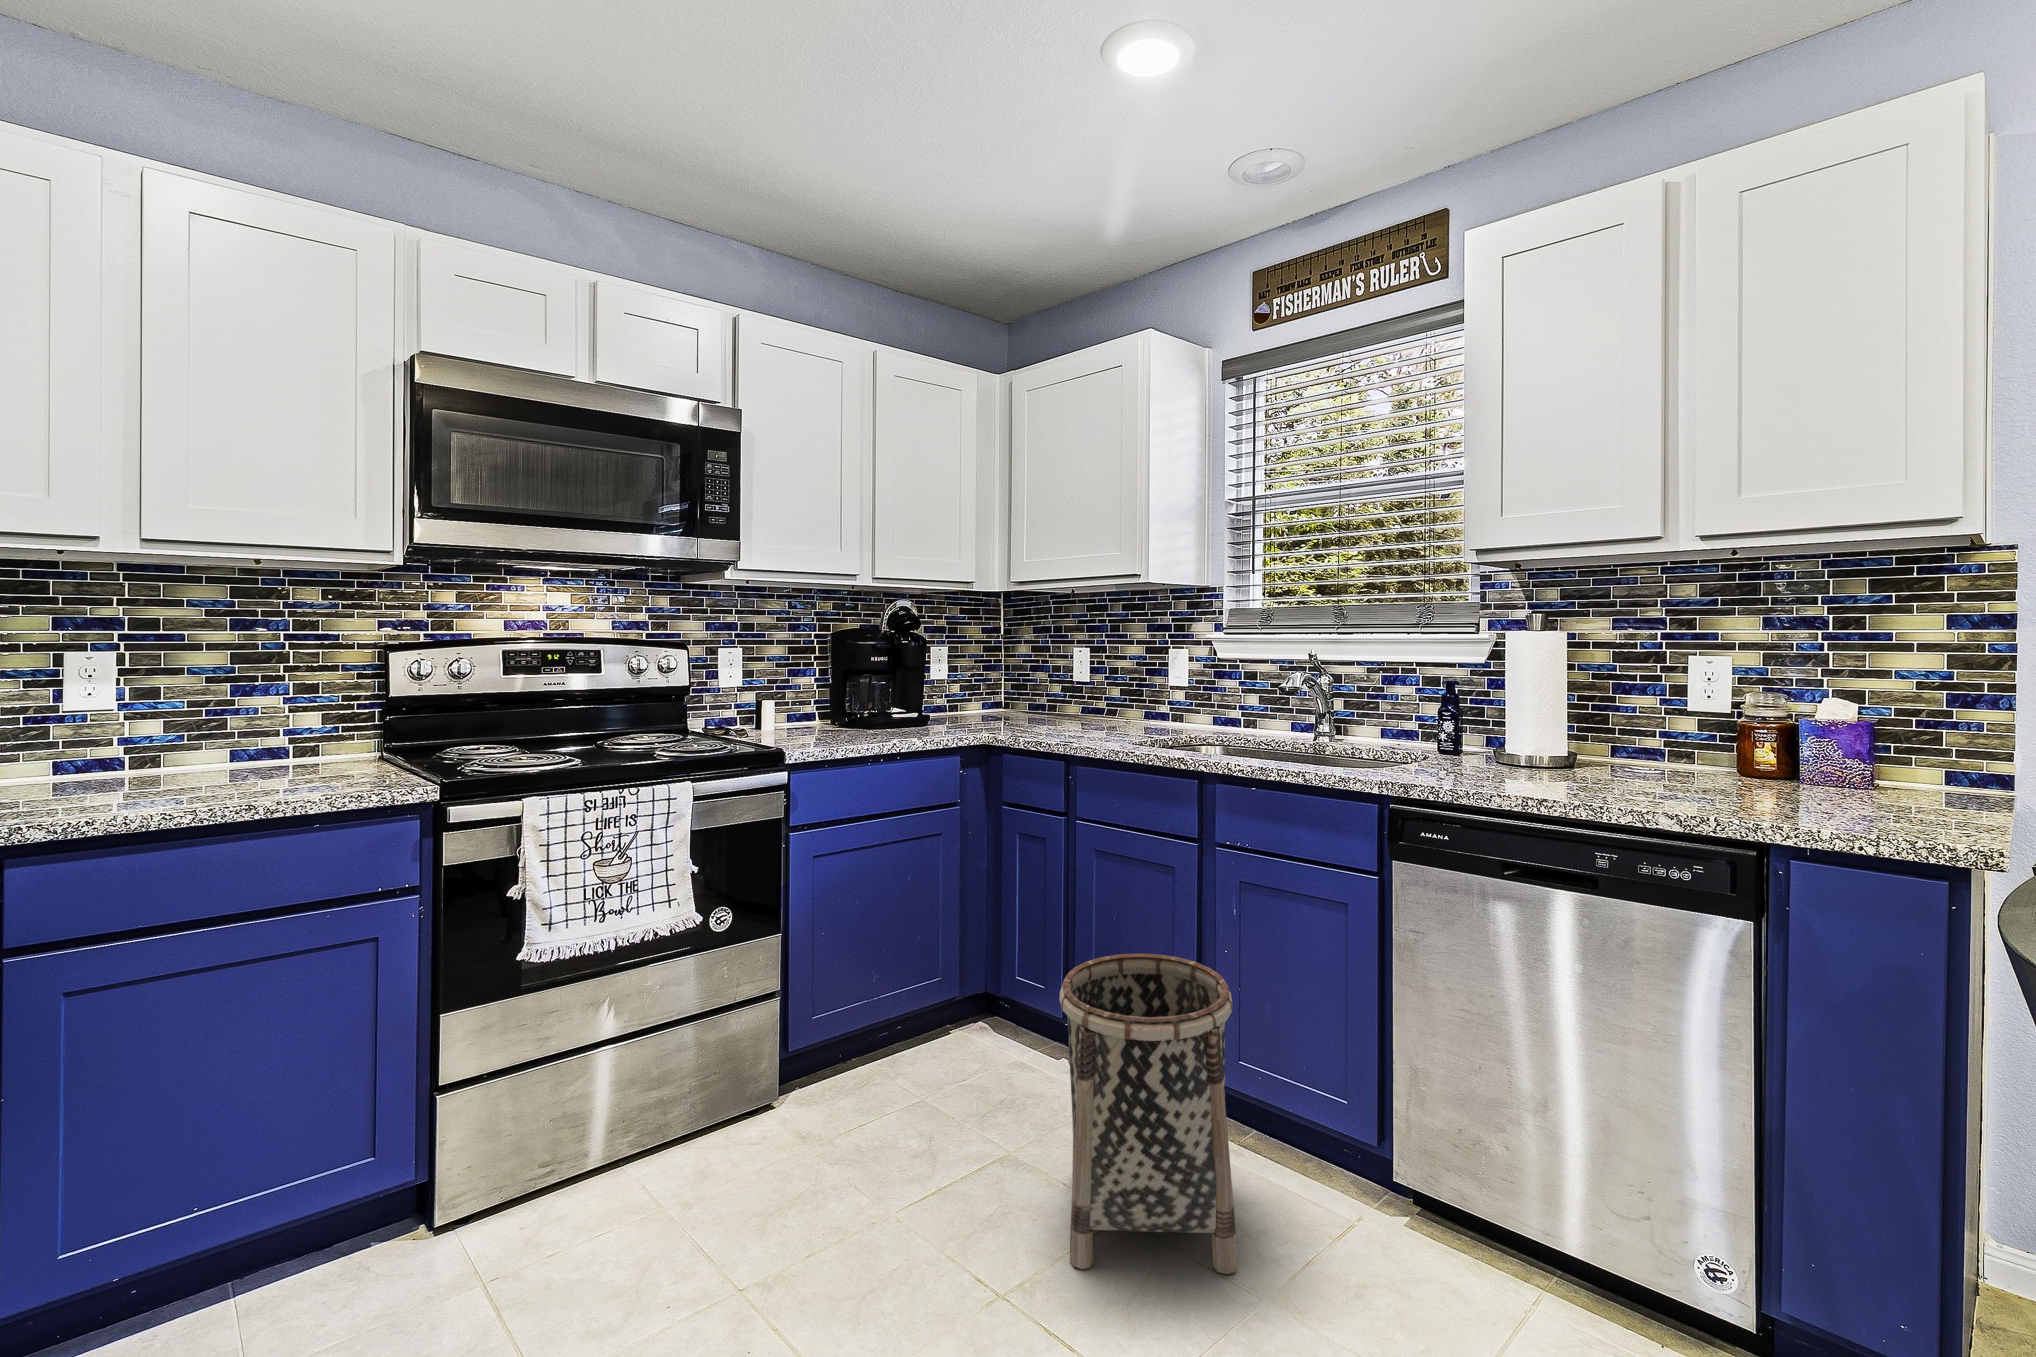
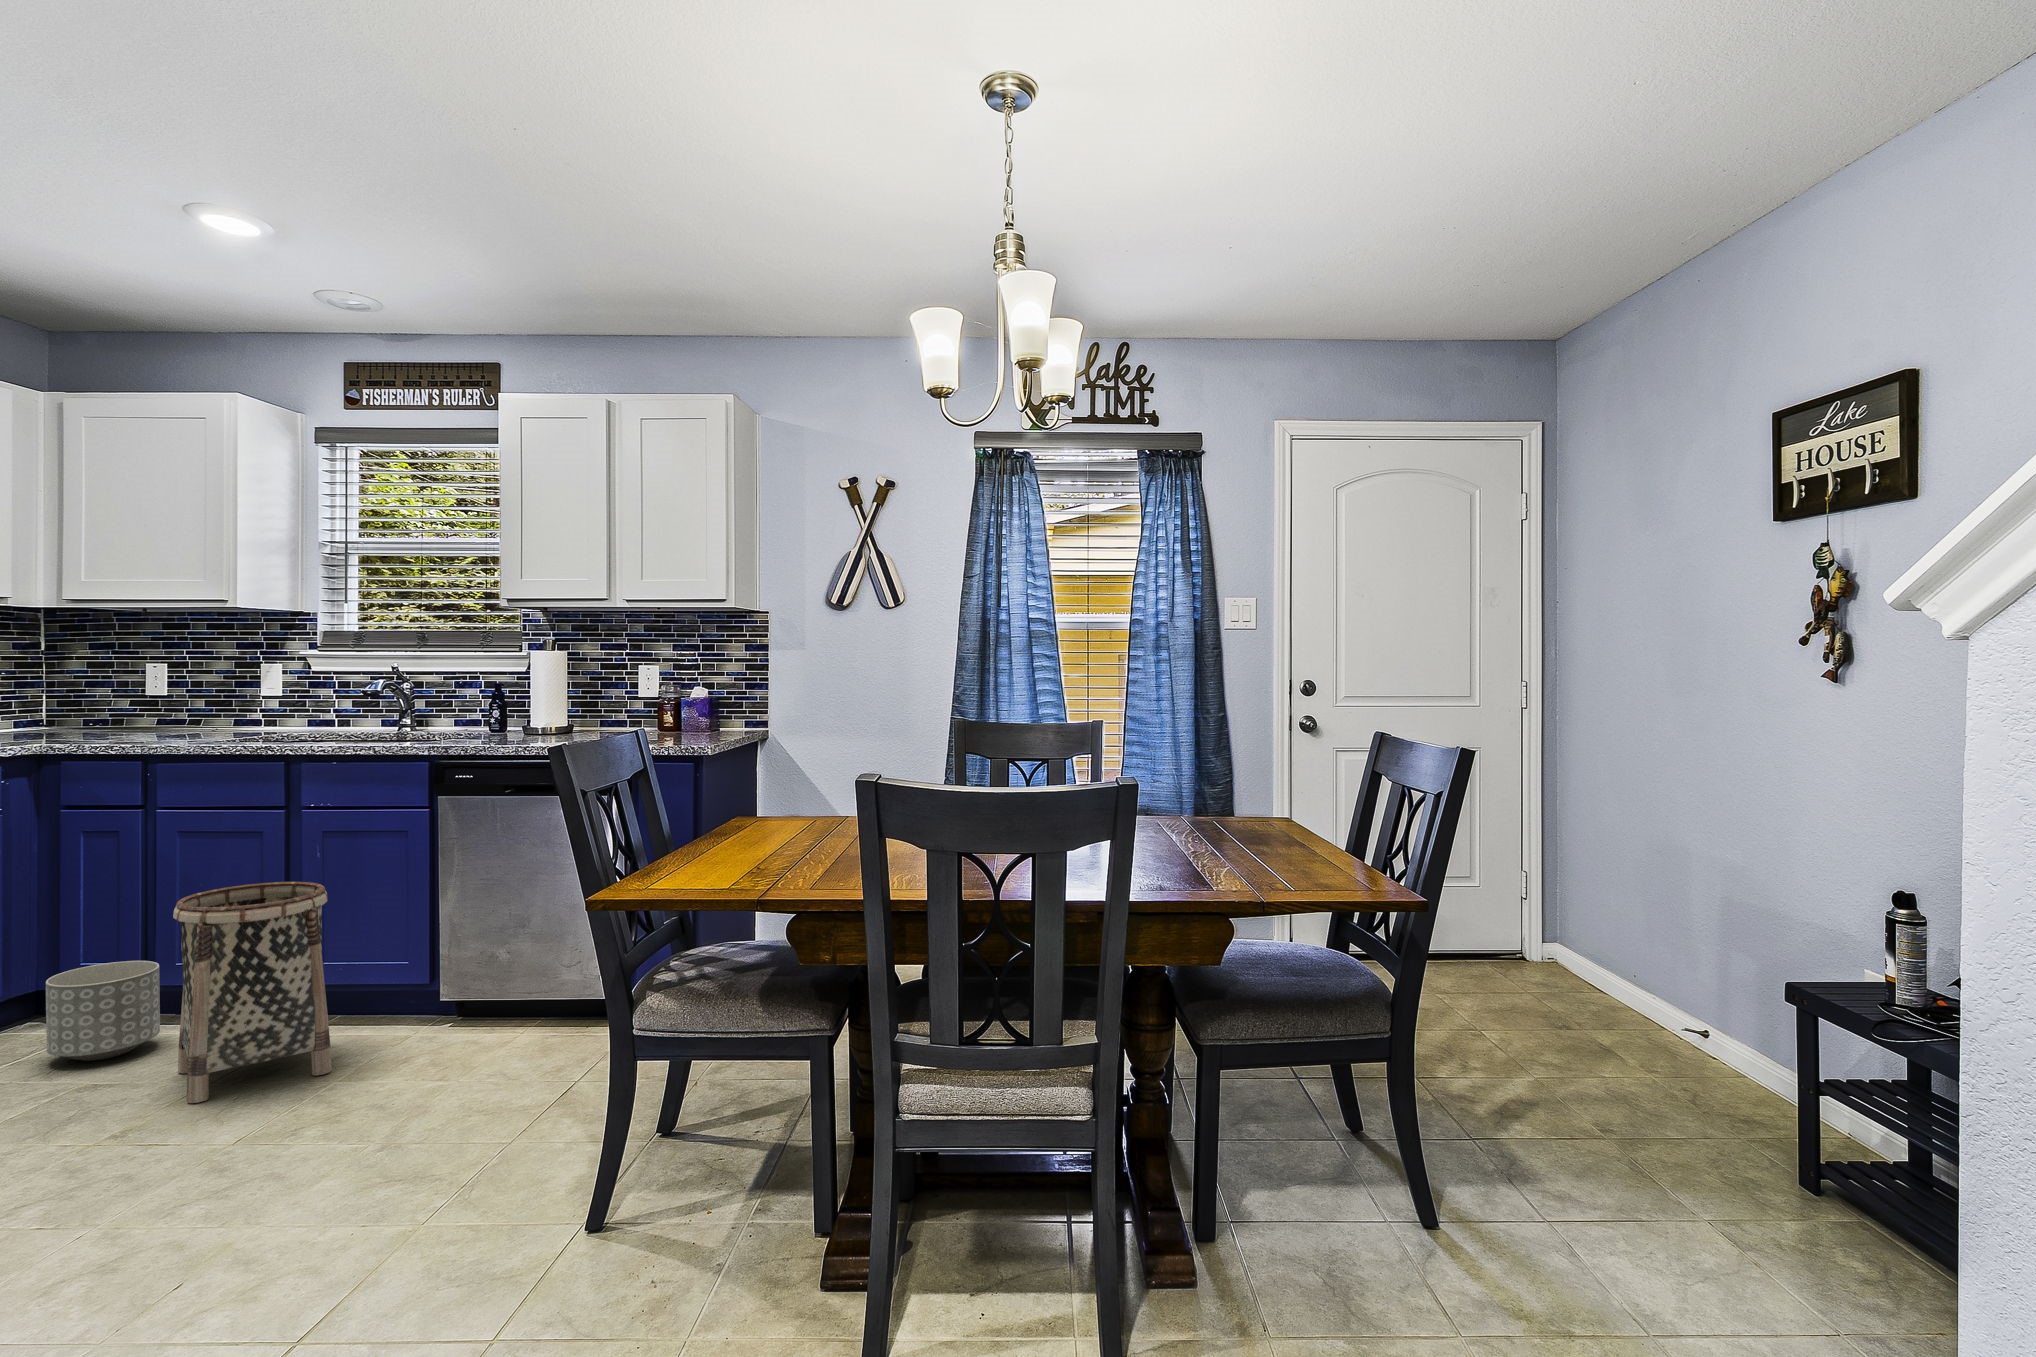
planter: none [969,989,1067,1109] -> present [46,961,160,1061]

